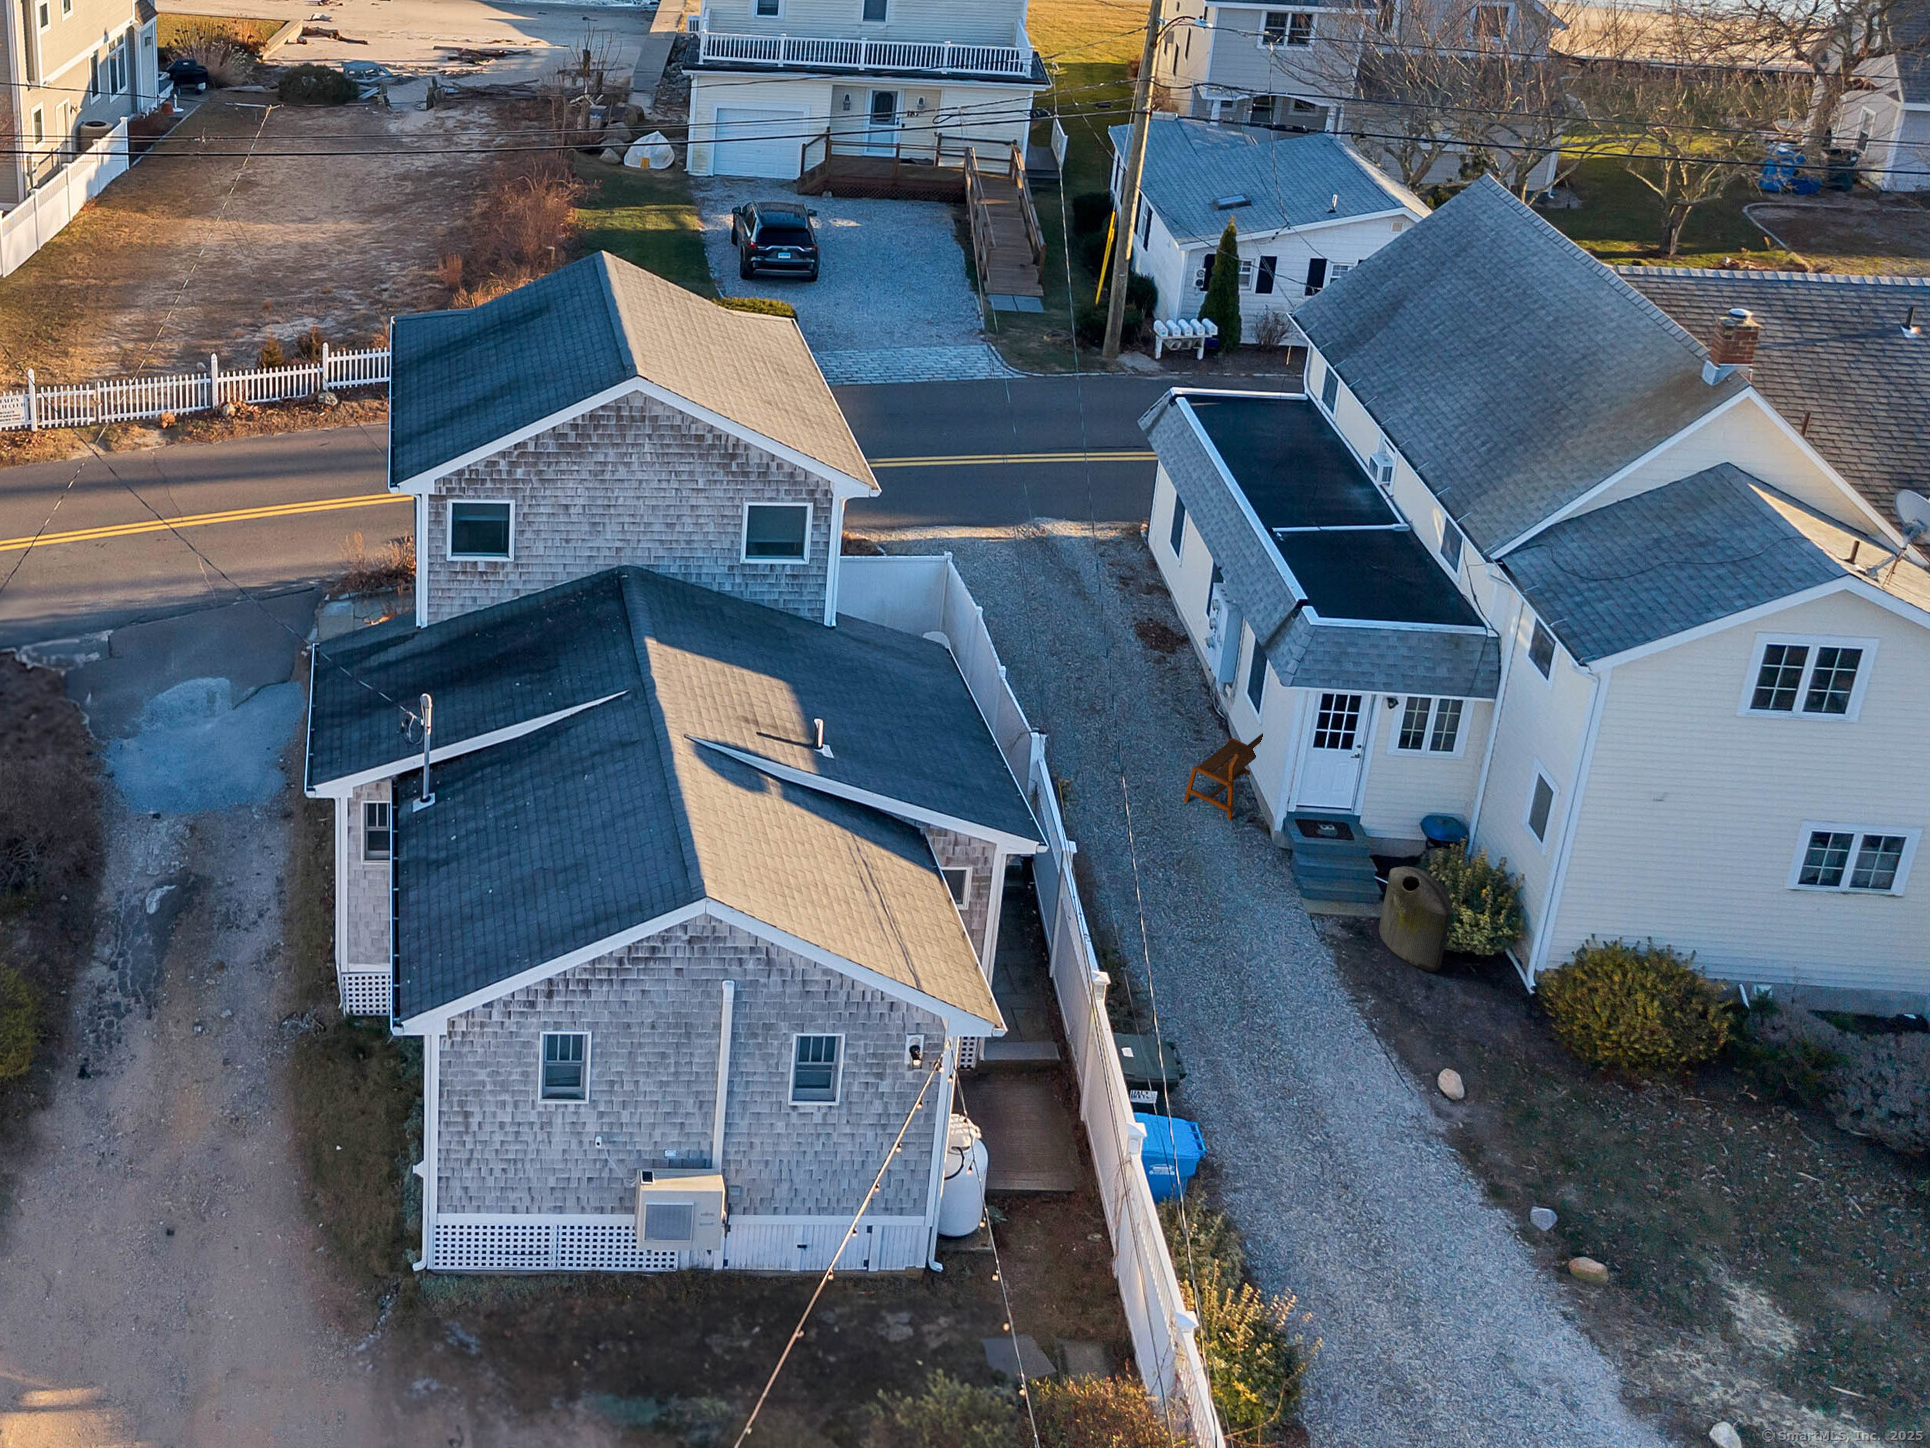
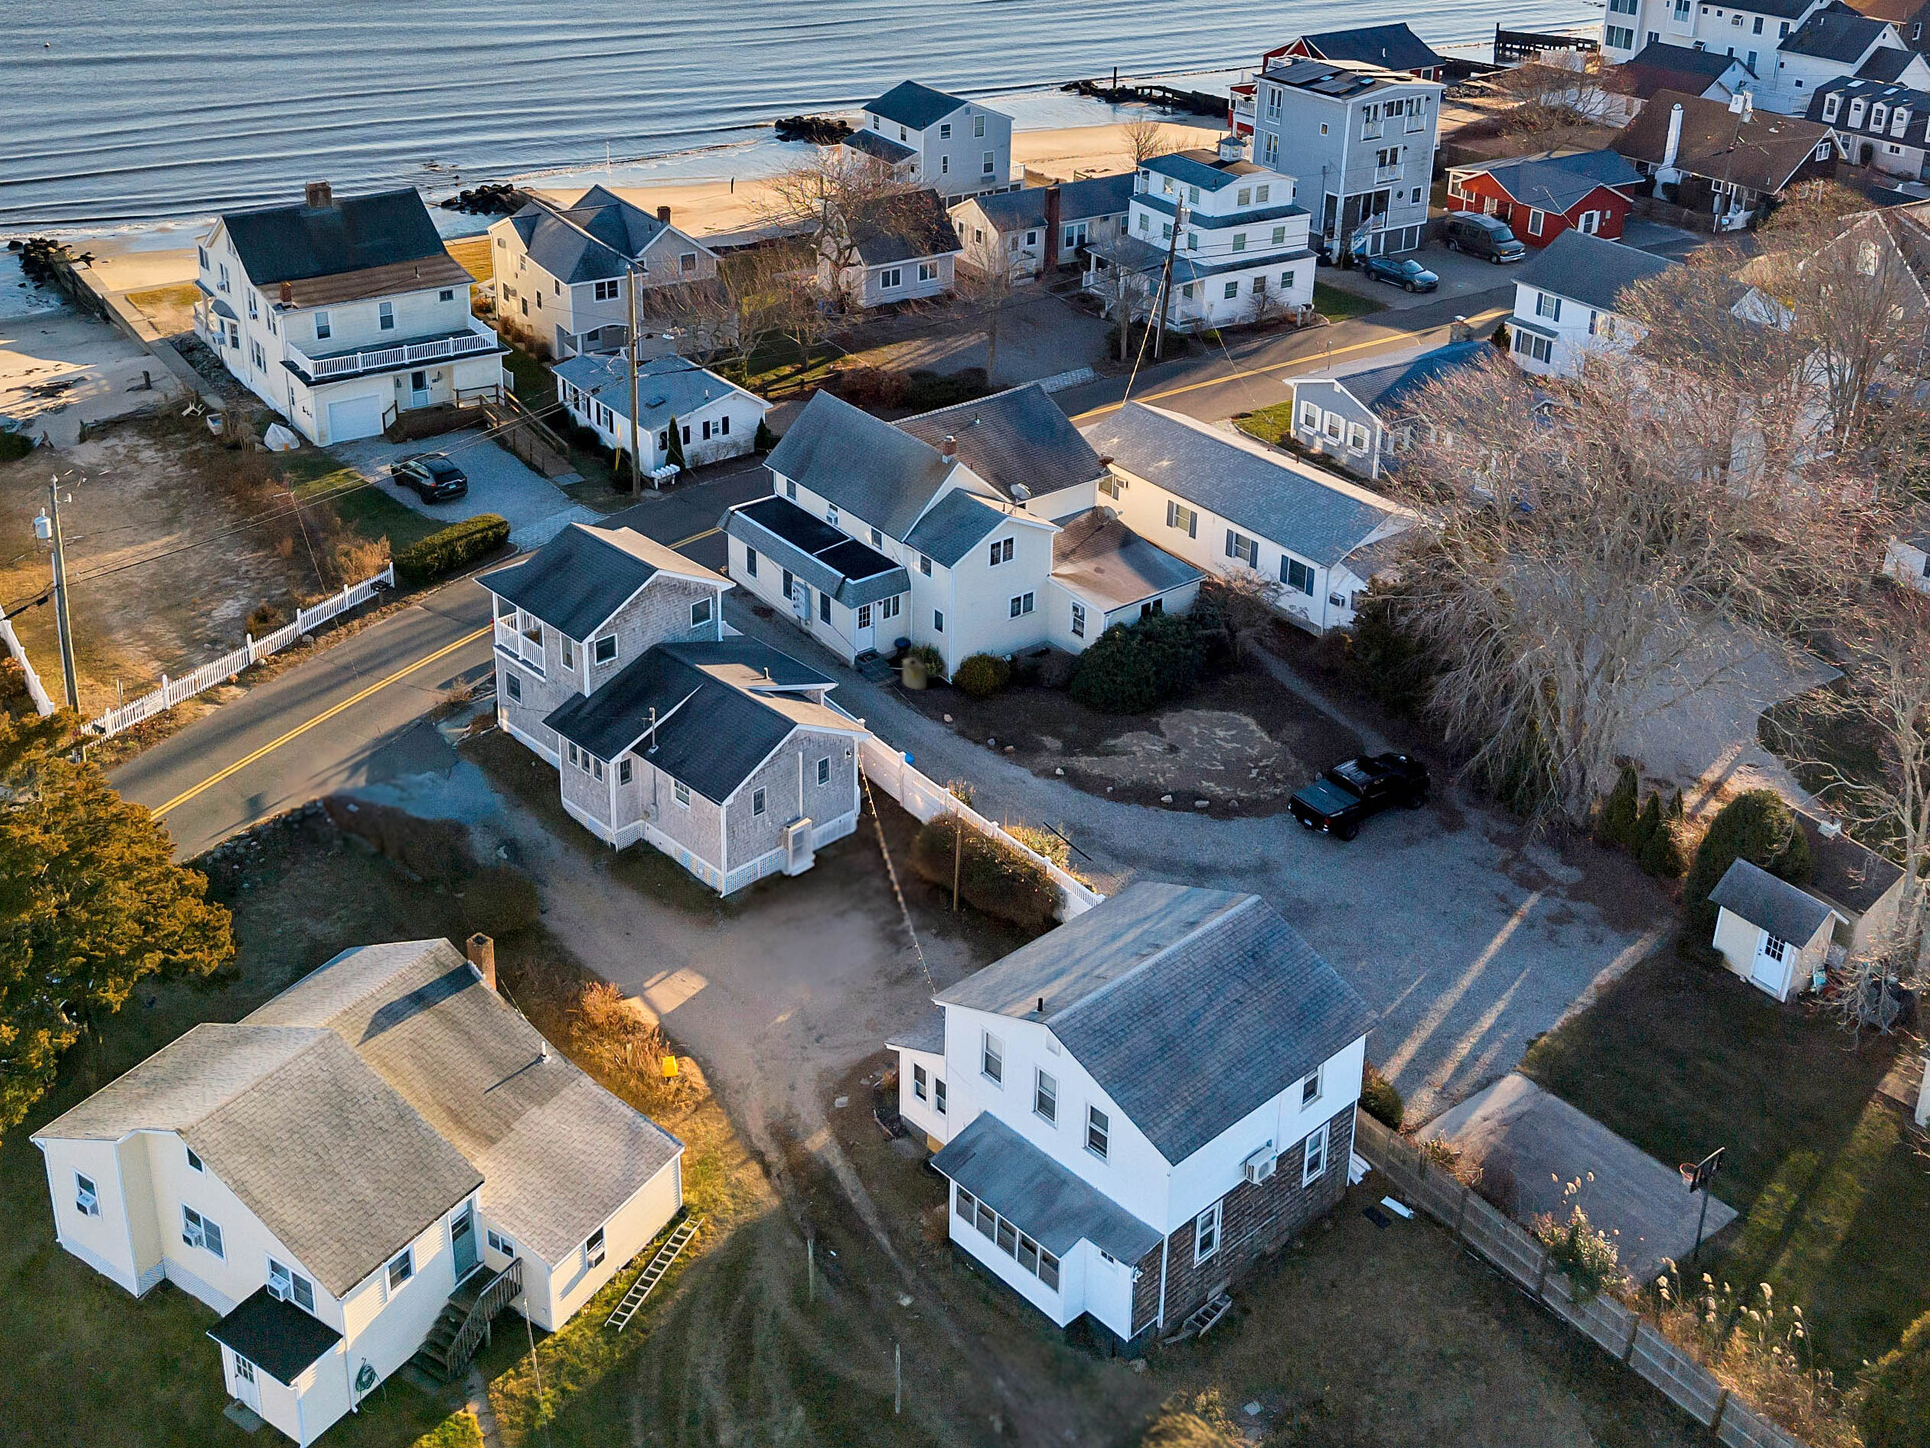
bench: present [1184,733,1263,820] -> none [820,630,840,668]

